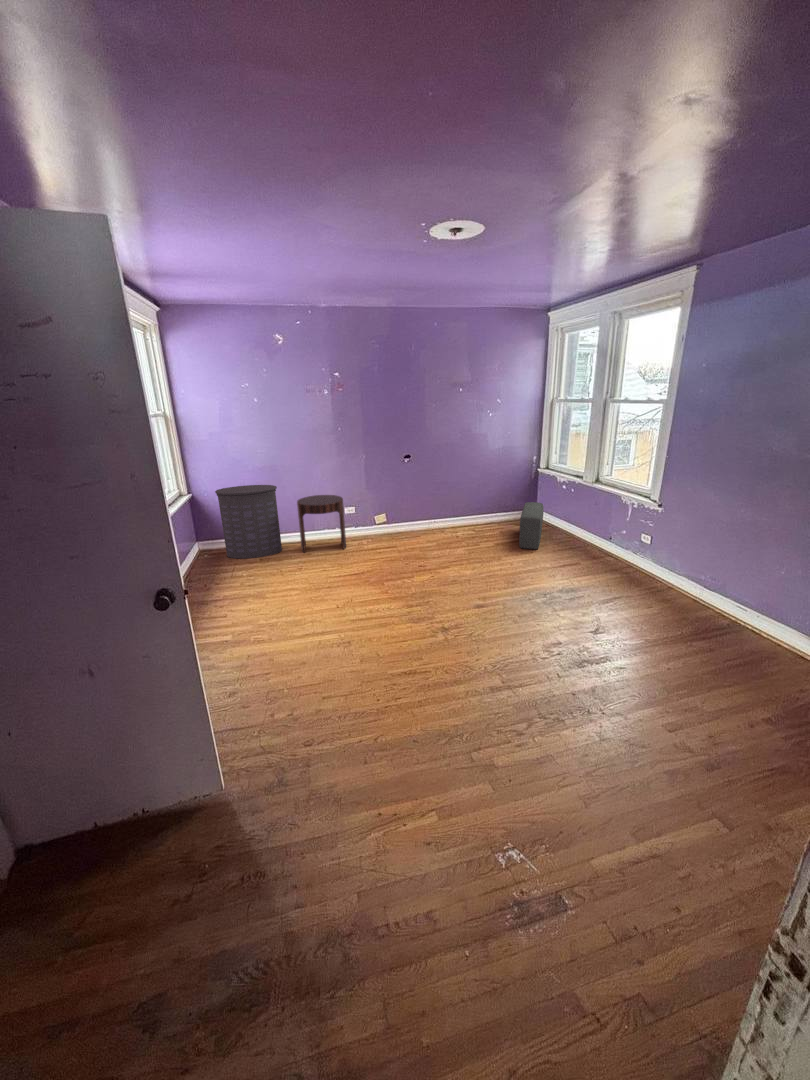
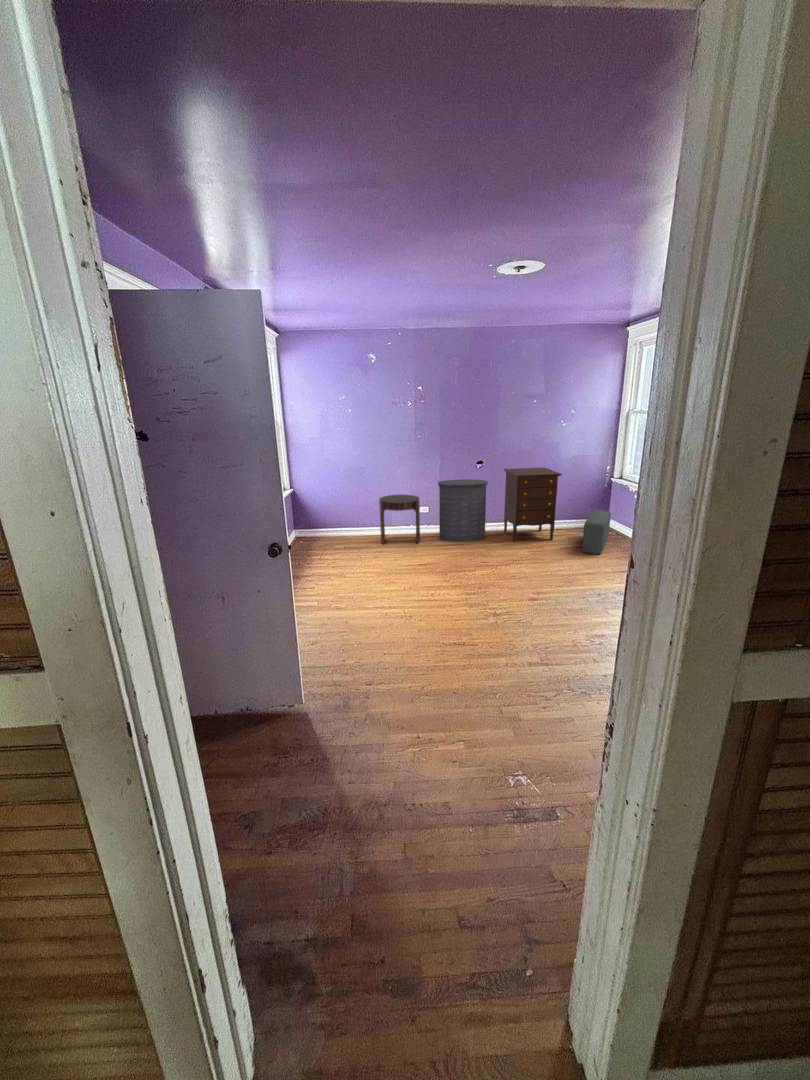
dresser: none [432,459,494,541] -> present [504,468,562,542]
laundry hamper: present [215,485,282,559] -> present [438,479,488,541]

